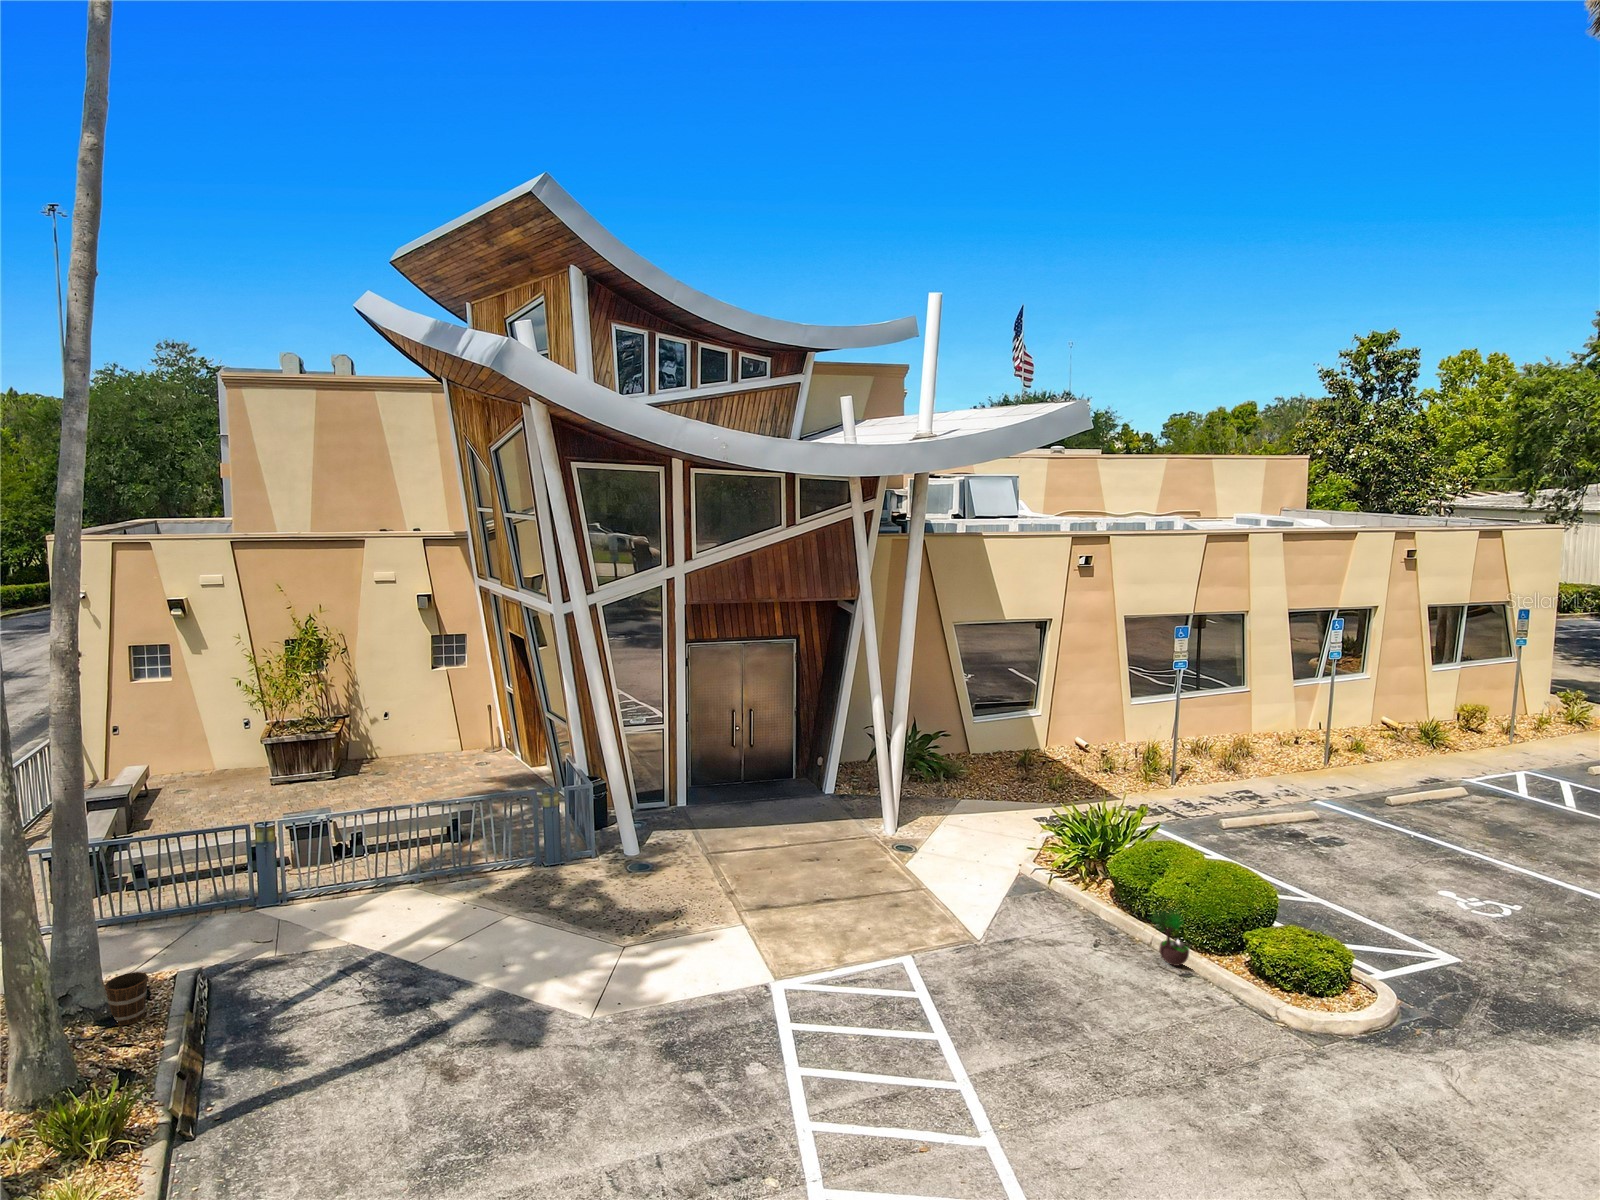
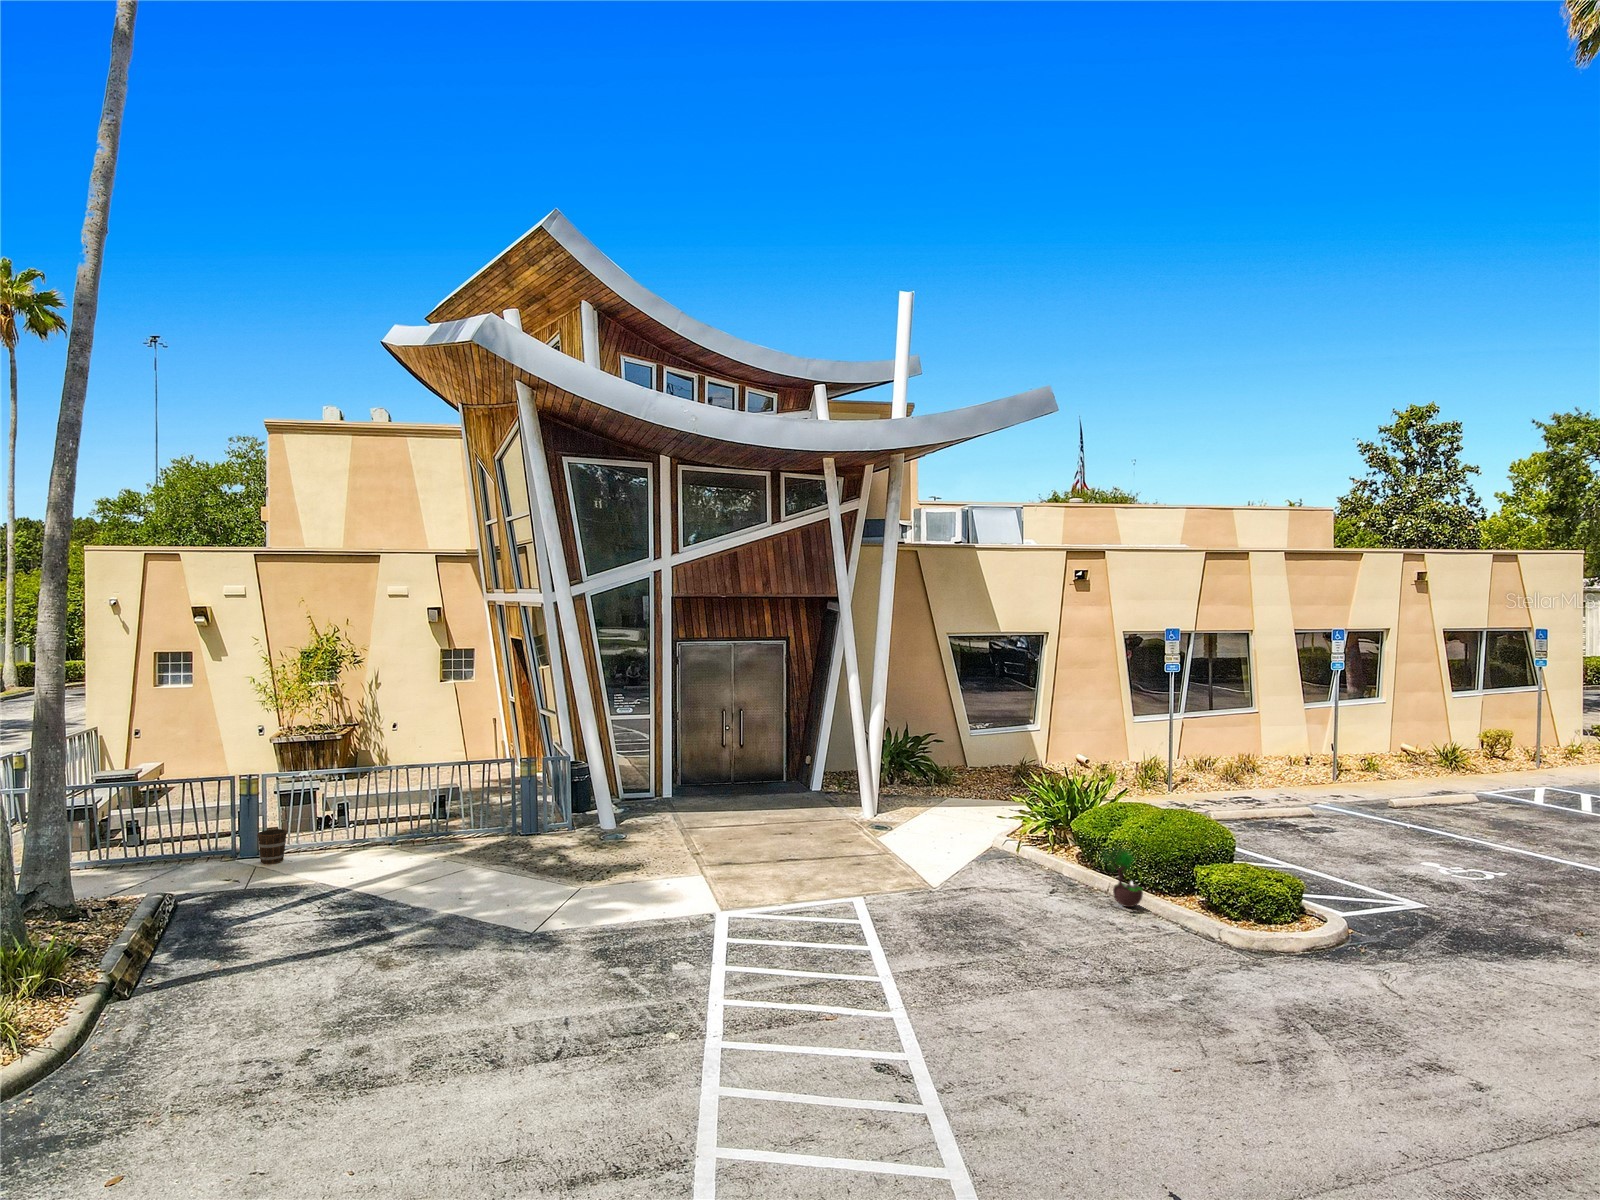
bucket: present [105,972,148,1026] -> present [258,829,287,864]

